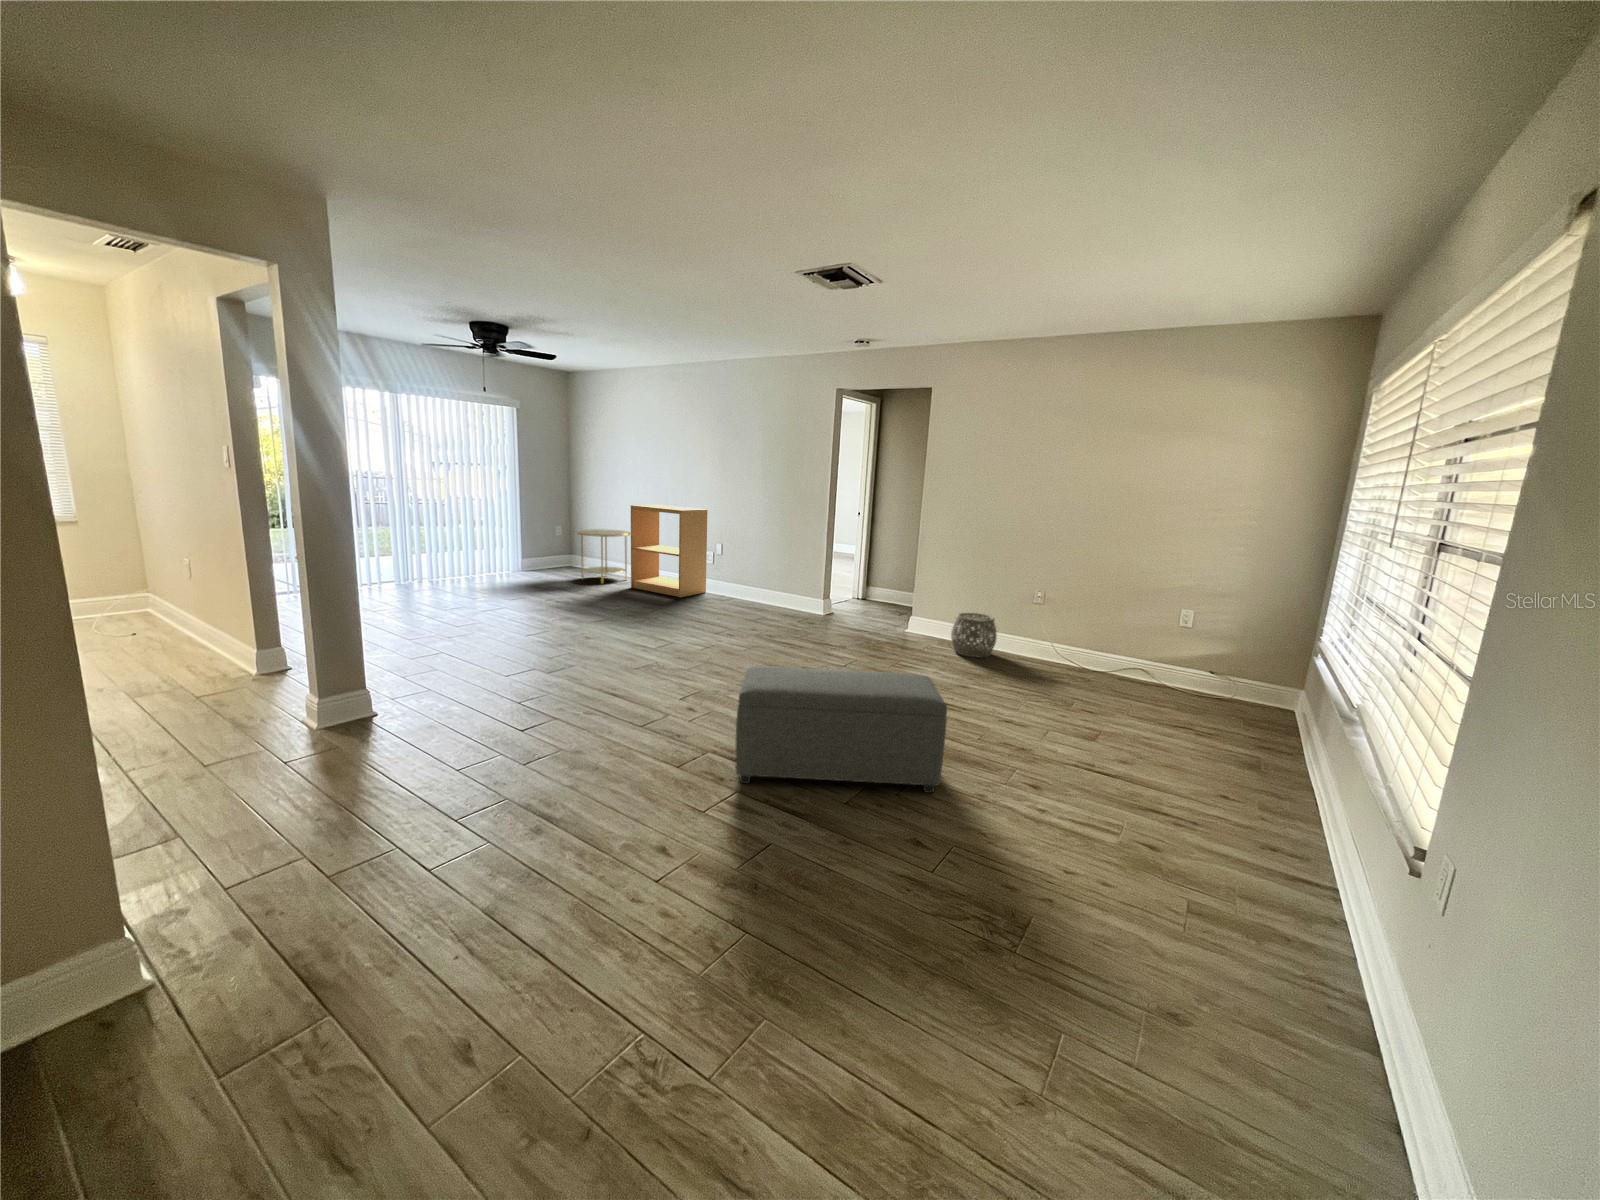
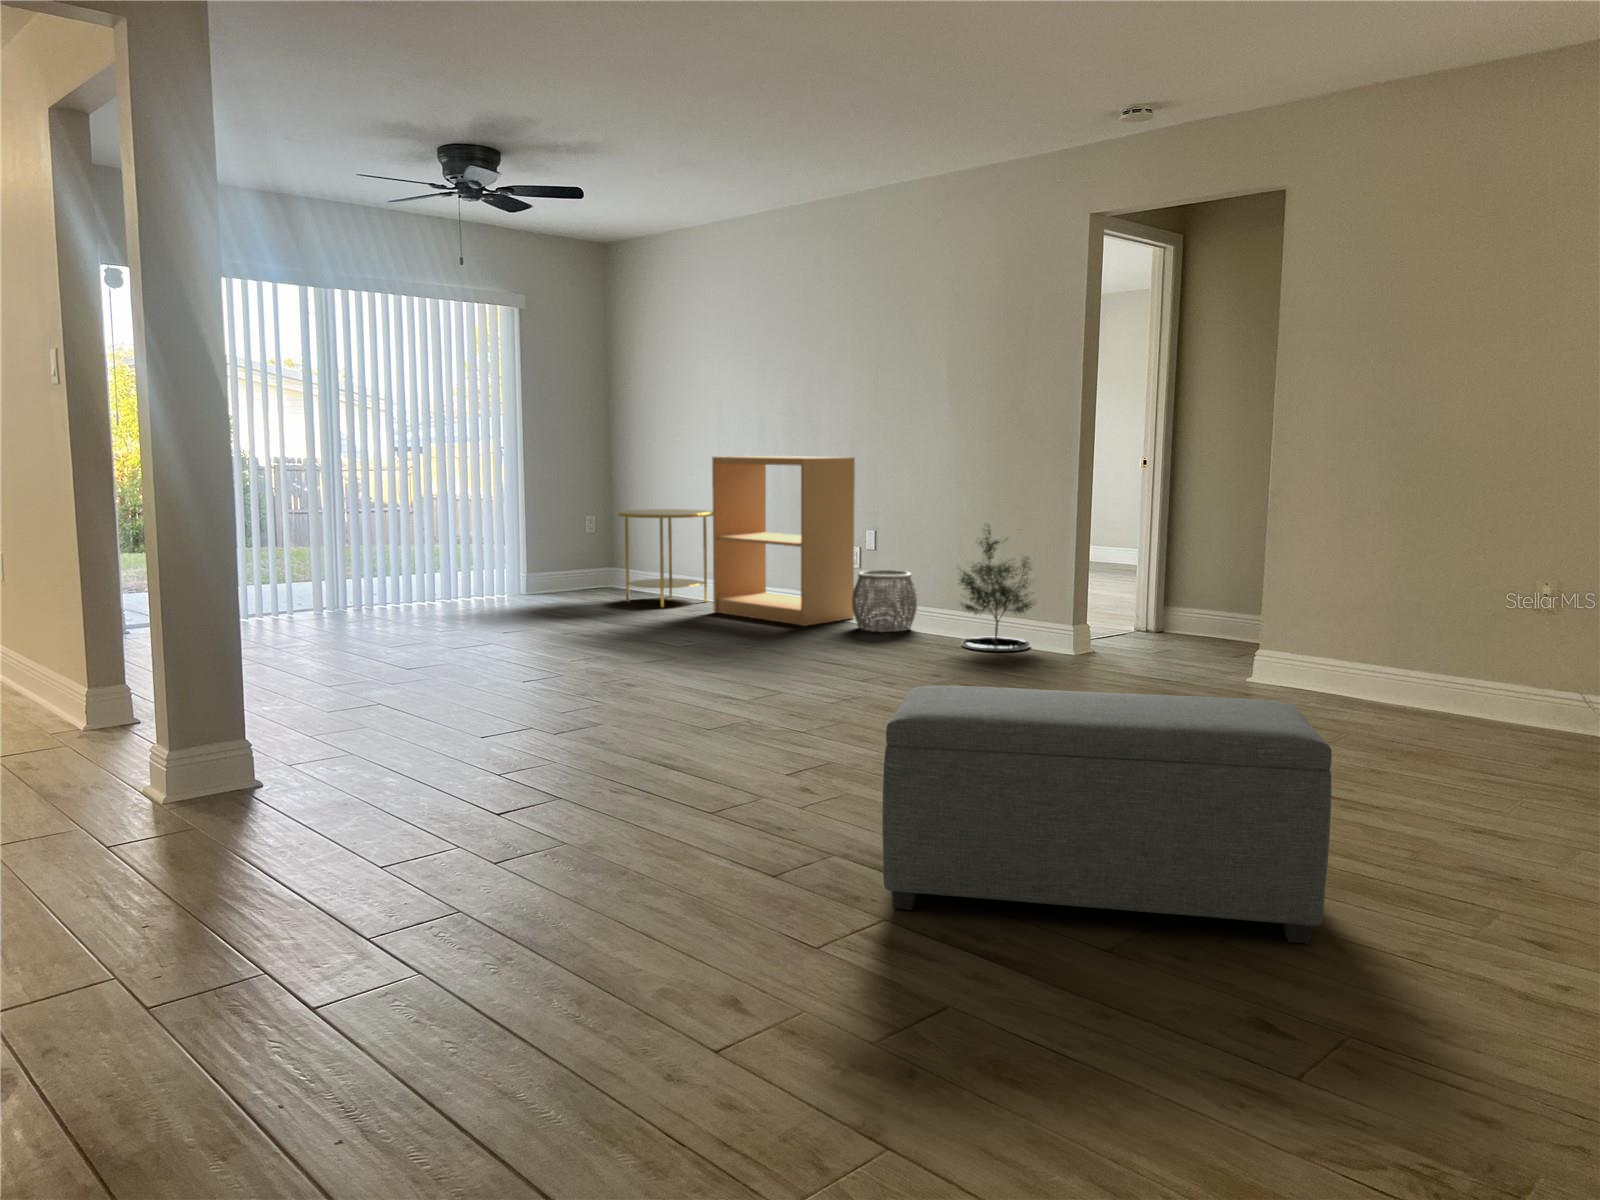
potted tree: none [760,550,801,615] -> present [959,524,1035,651]
woven basket: present [951,613,997,658] -> present [851,570,918,632]

